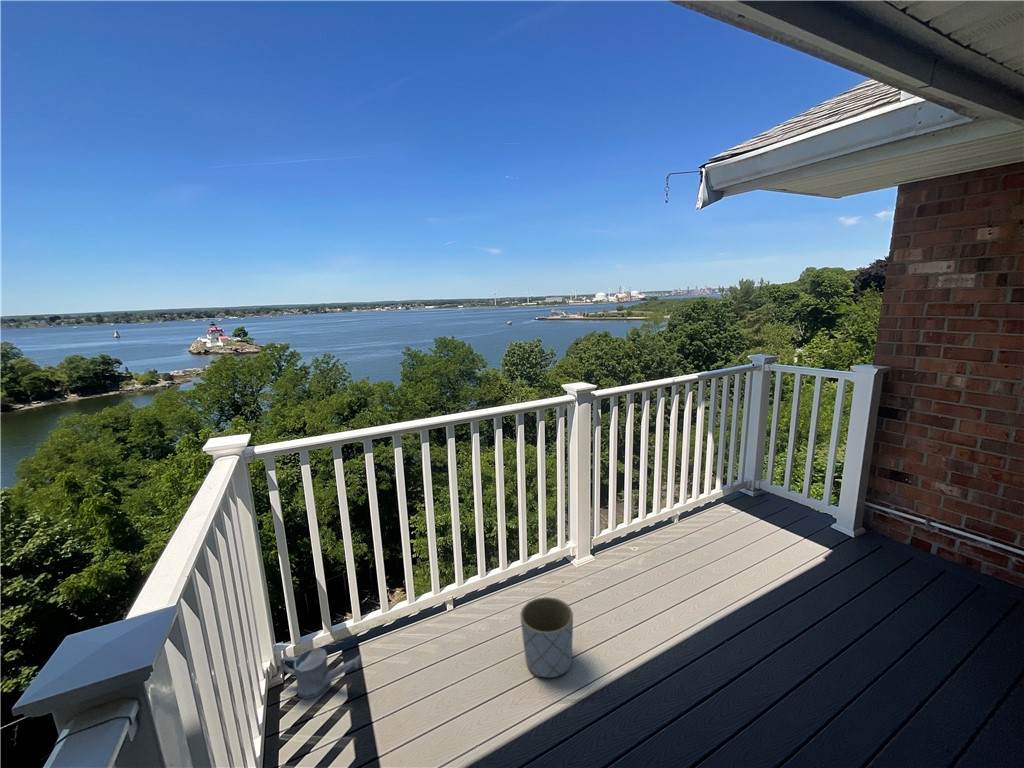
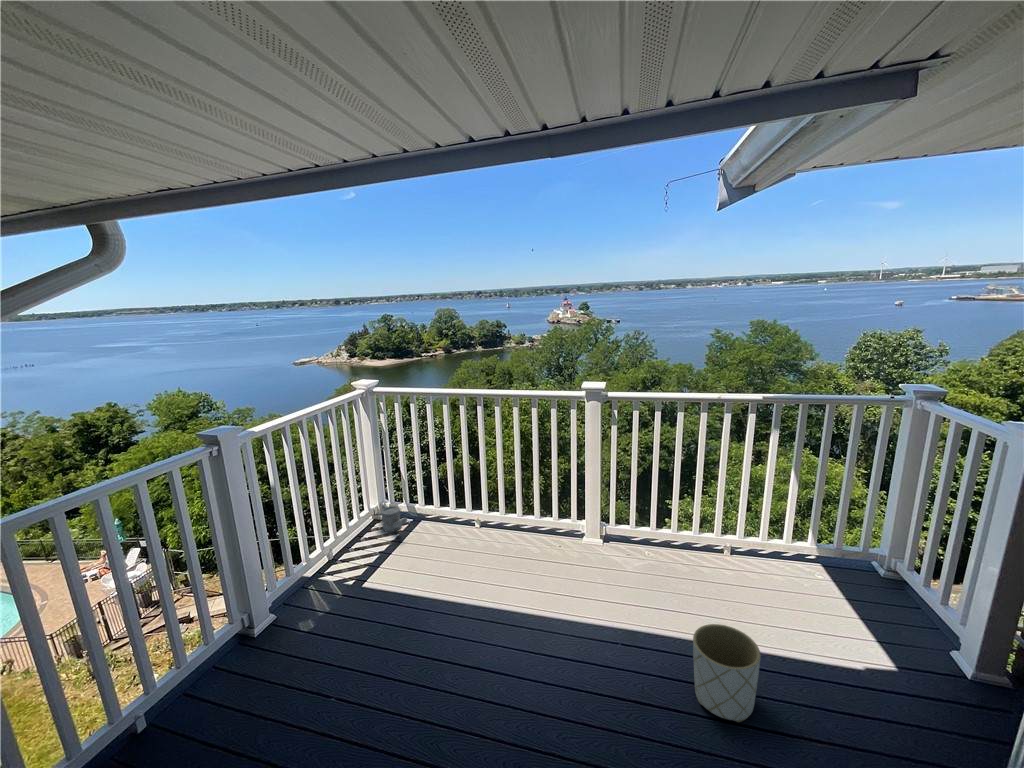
planter: present [521,597,573,677] -> present [693,624,761,722]

